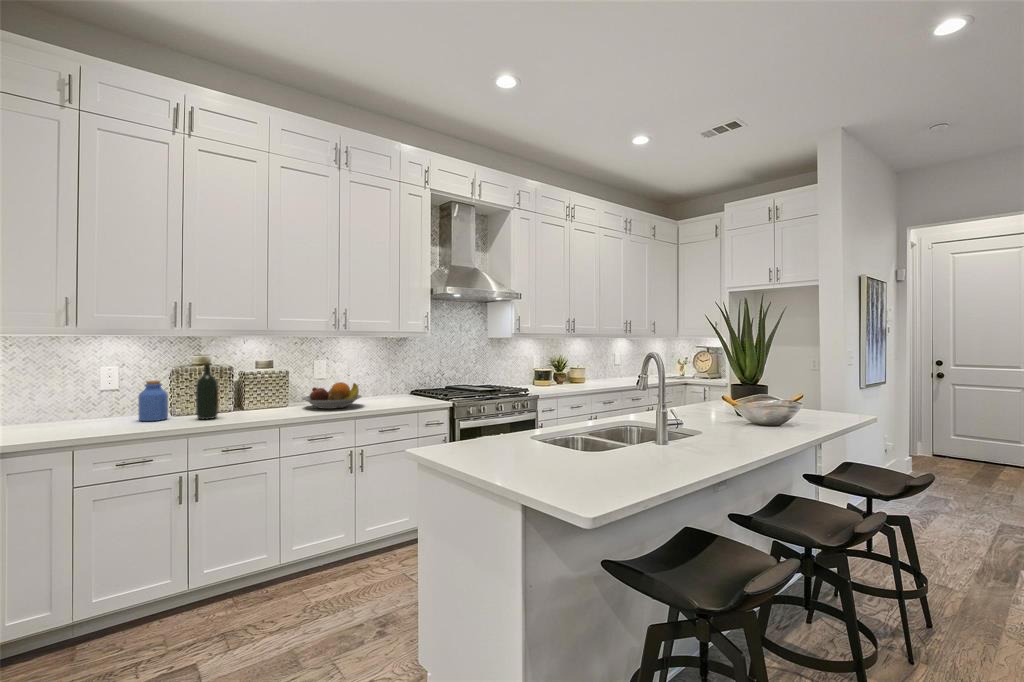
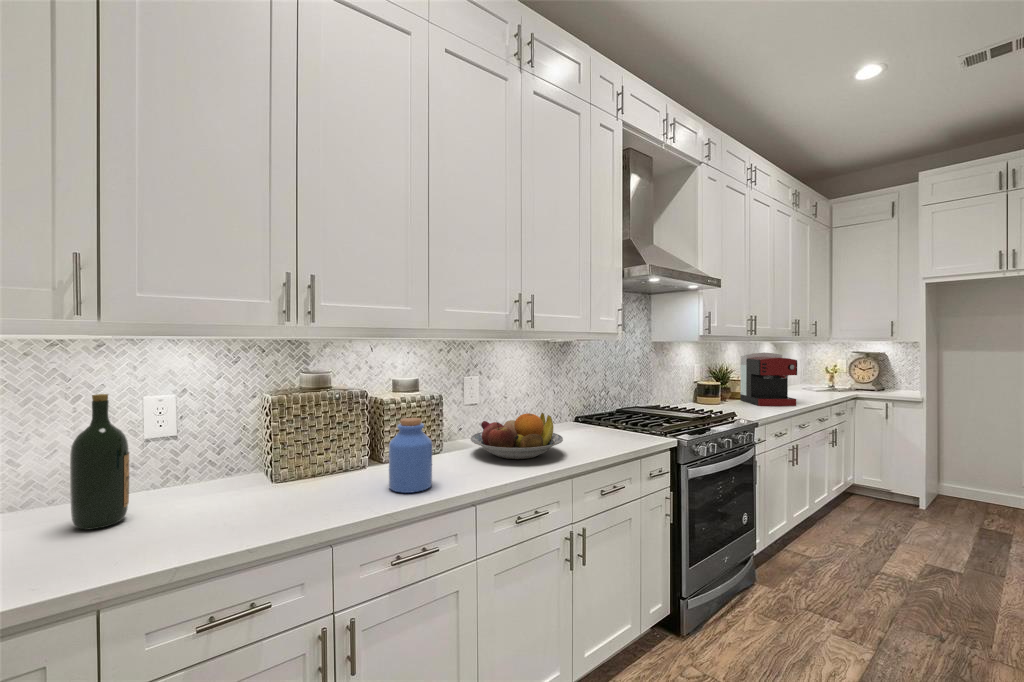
coffee maker: none [567,347,598,387] -> present [740,352,797,406]
wine bottle: present [196,361,219,419] -> present [70,394,129,530]
jar: present [138,381,168,421] -> present [389,418,432,493]

